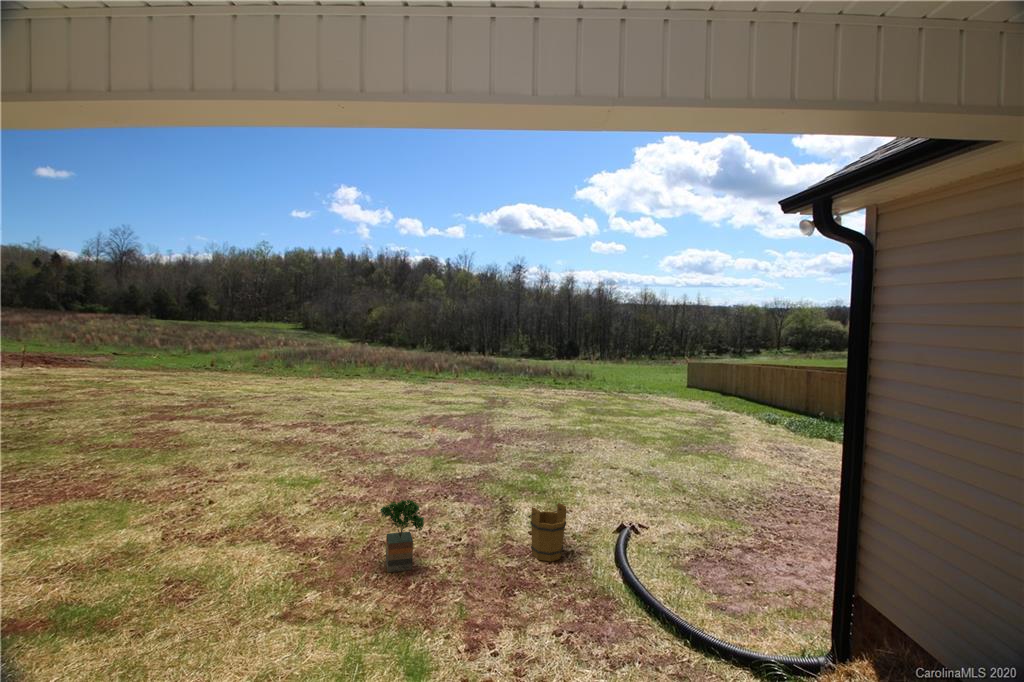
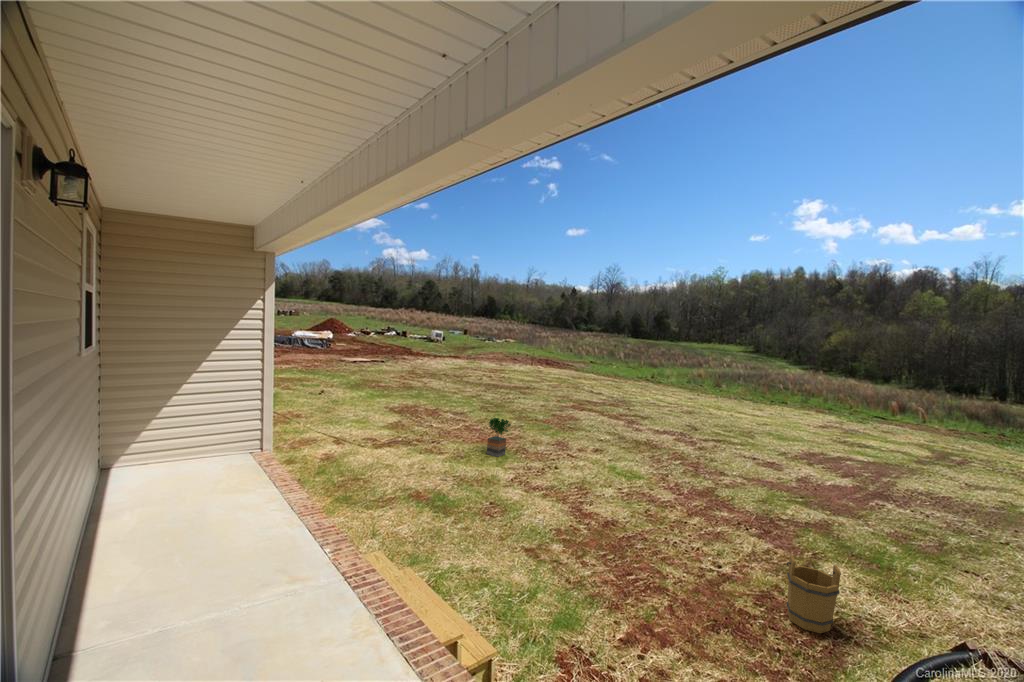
potted tree: present [380,500,424,572] -> present [487,418,511,457]

